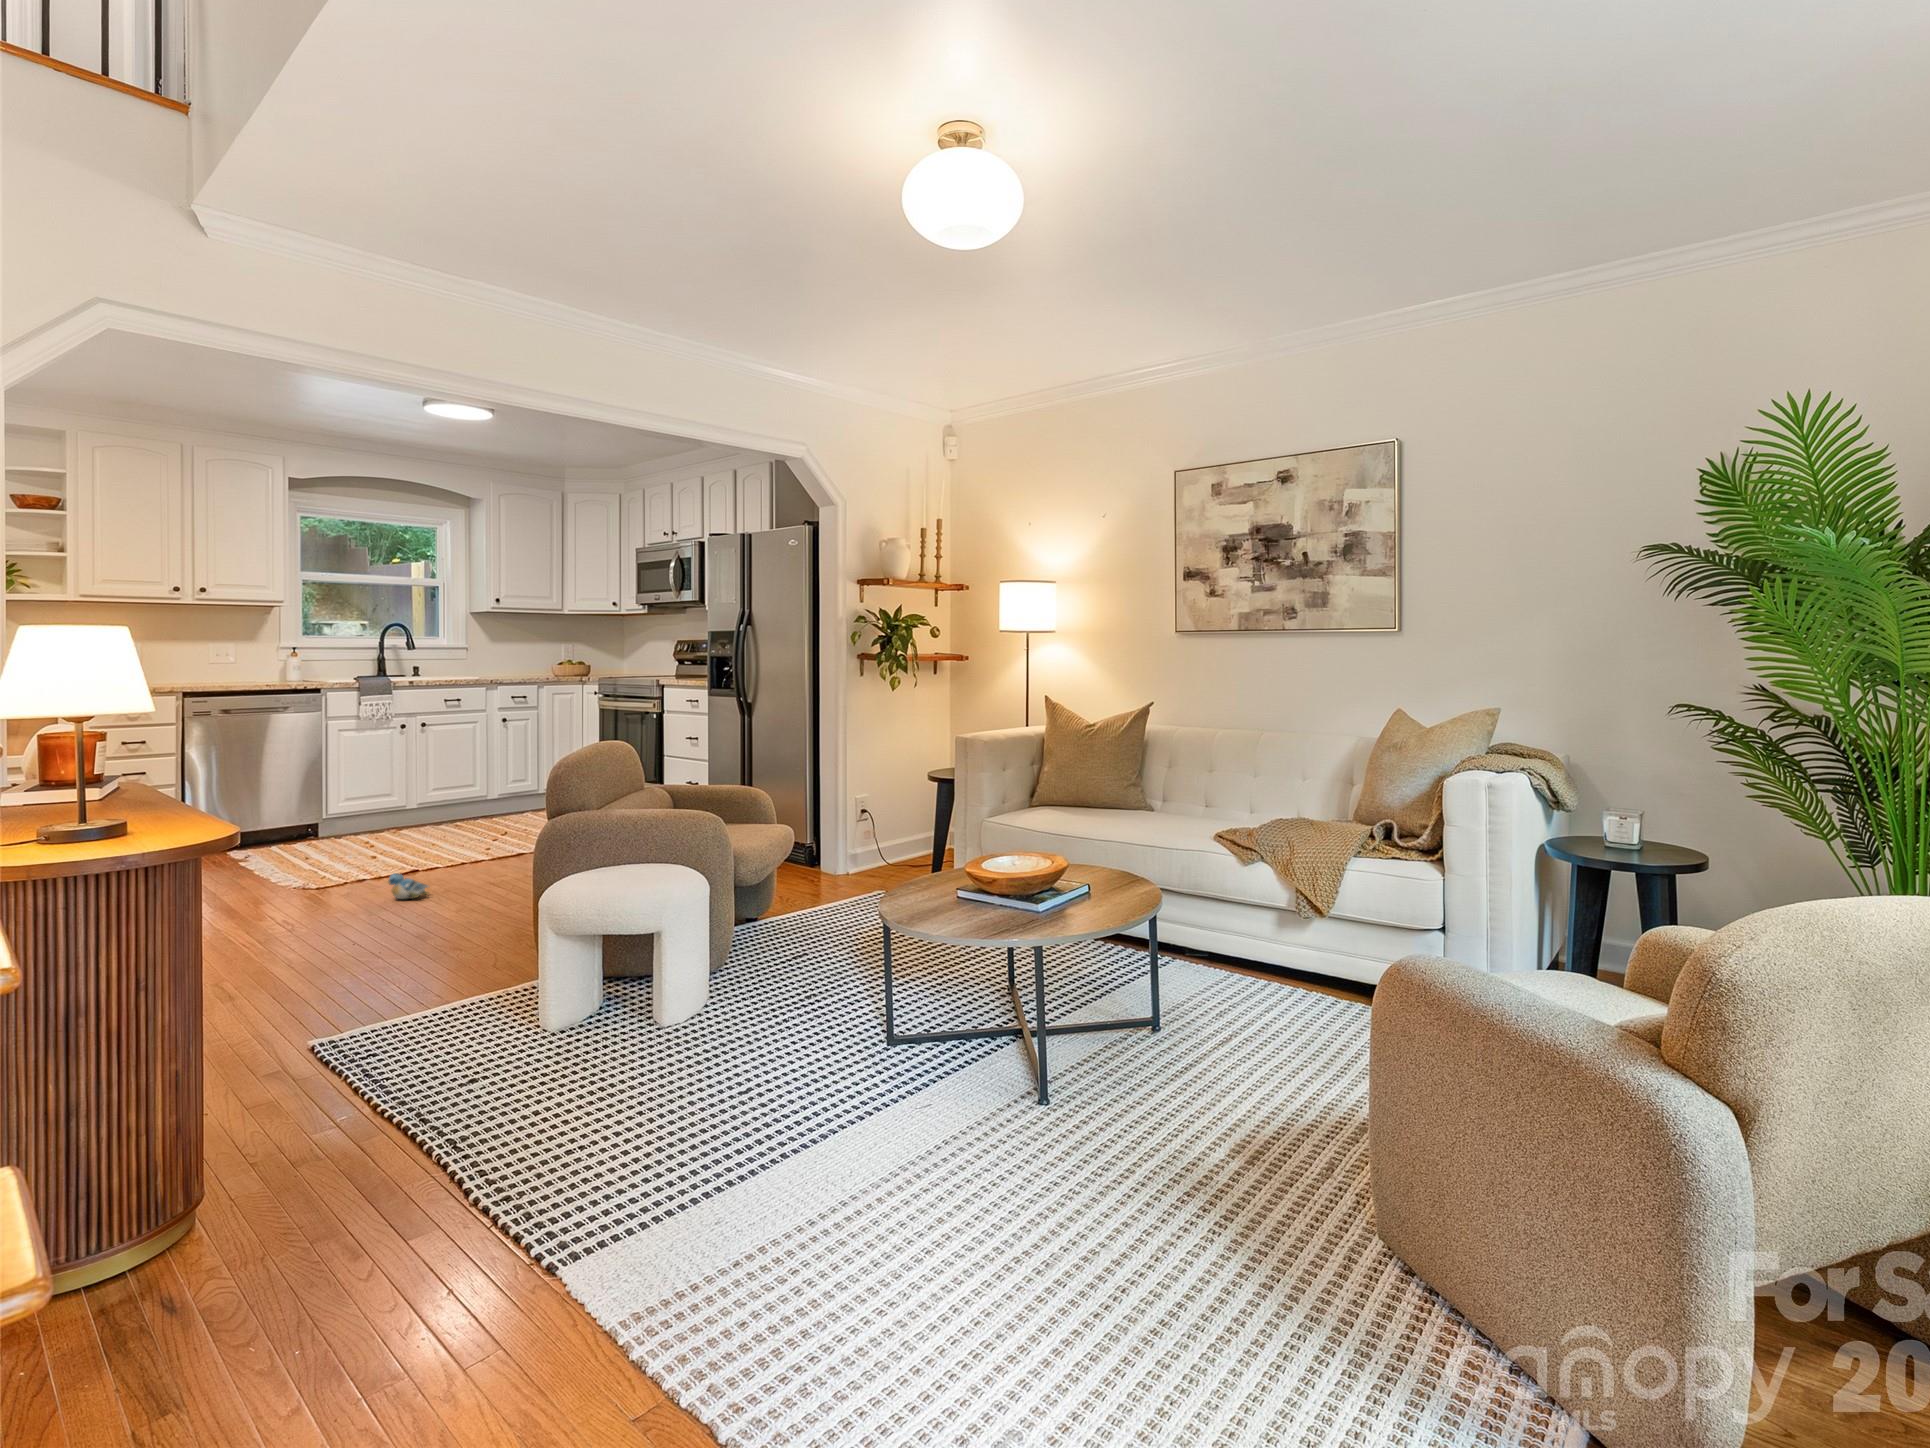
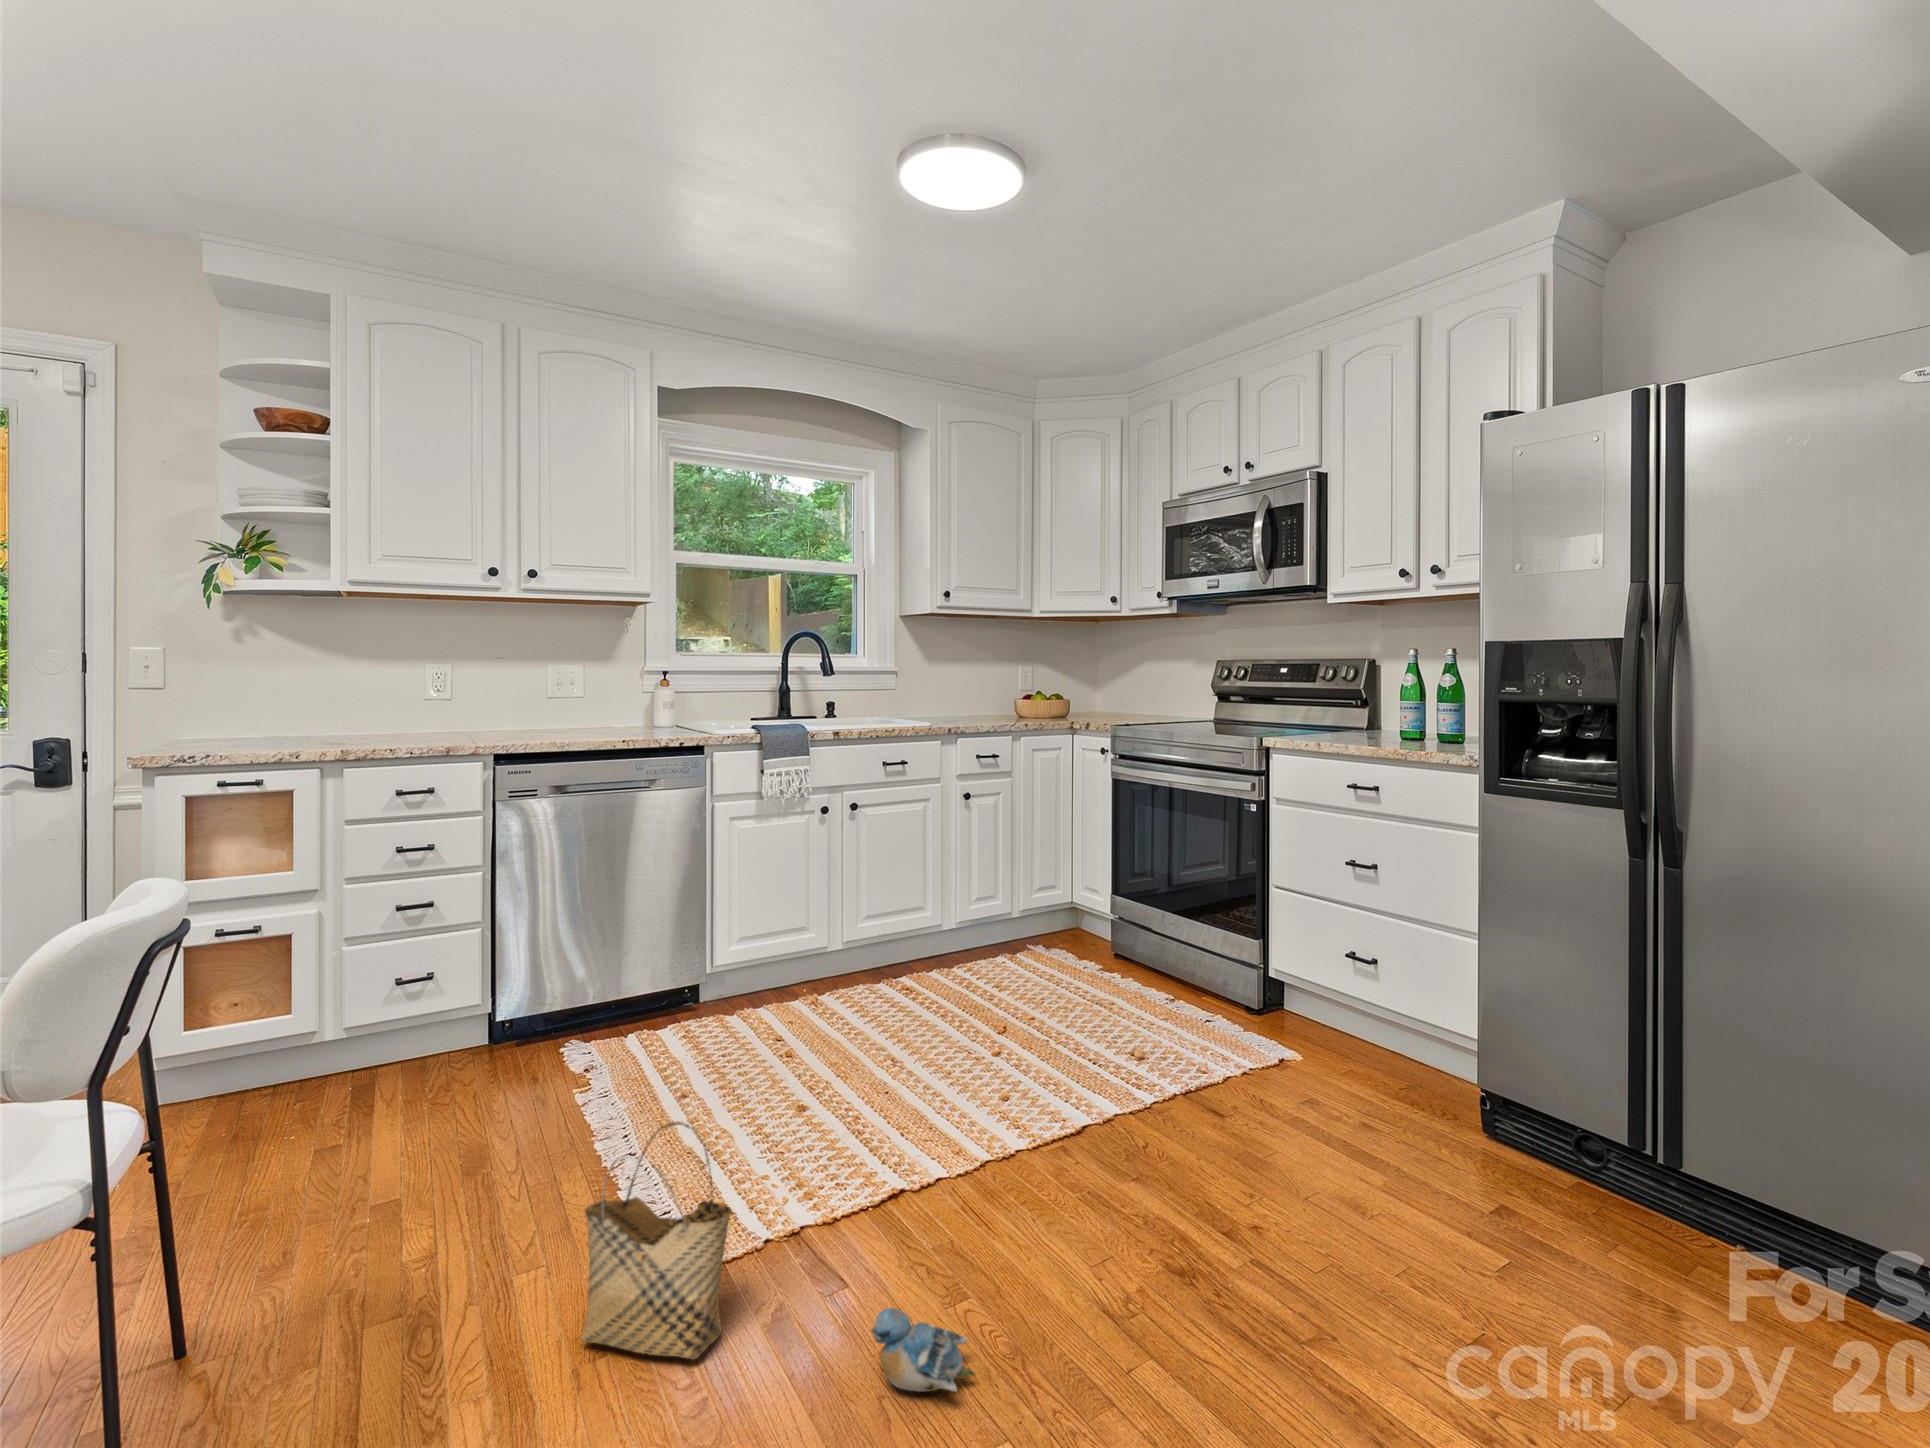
woven basket: none [263,822,330,901] -> present [581,1122,731,1359]

